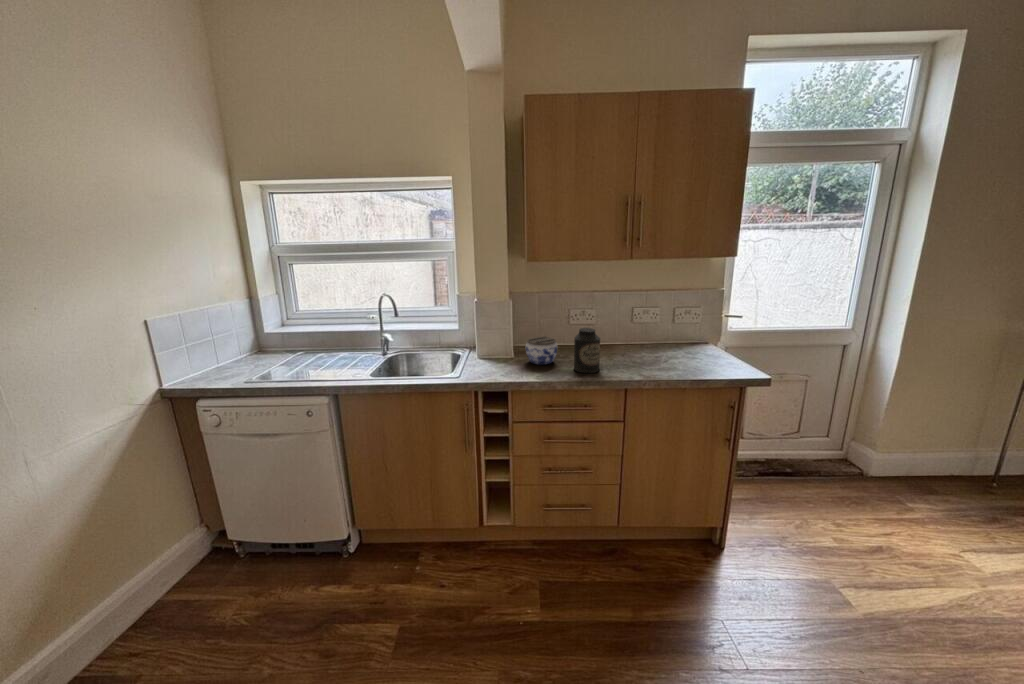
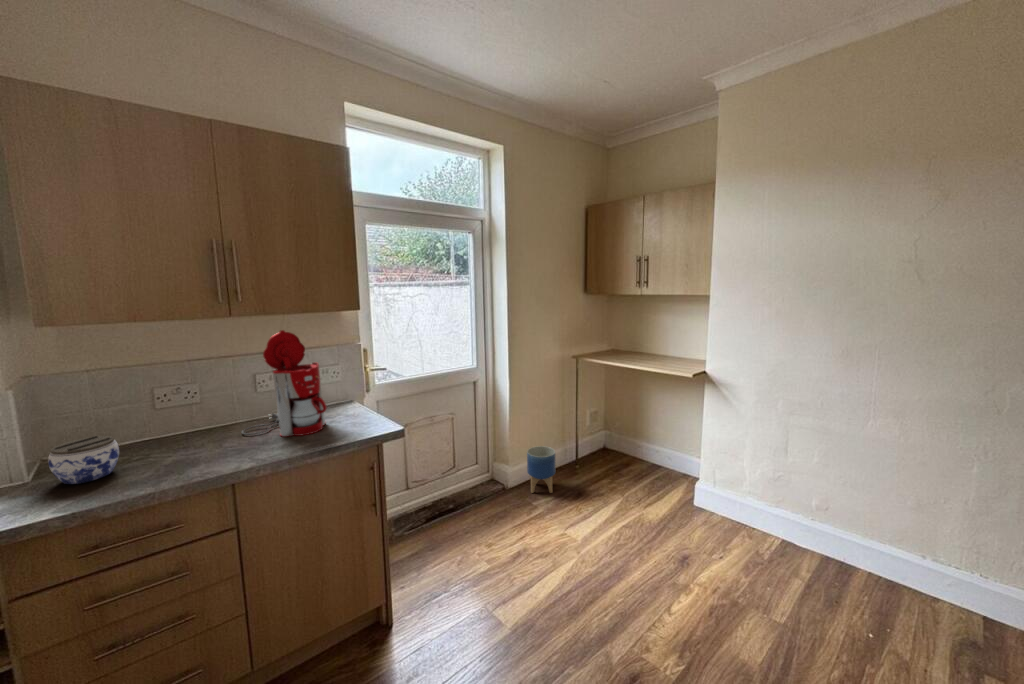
coffee maker: none [623,273,695,365] -> present [242,330,327,437]
canister: present [574,328,600,373] -> none [141,412,193,479]
planter: none [903,439,961,502] -> present [527,446,556,493]

